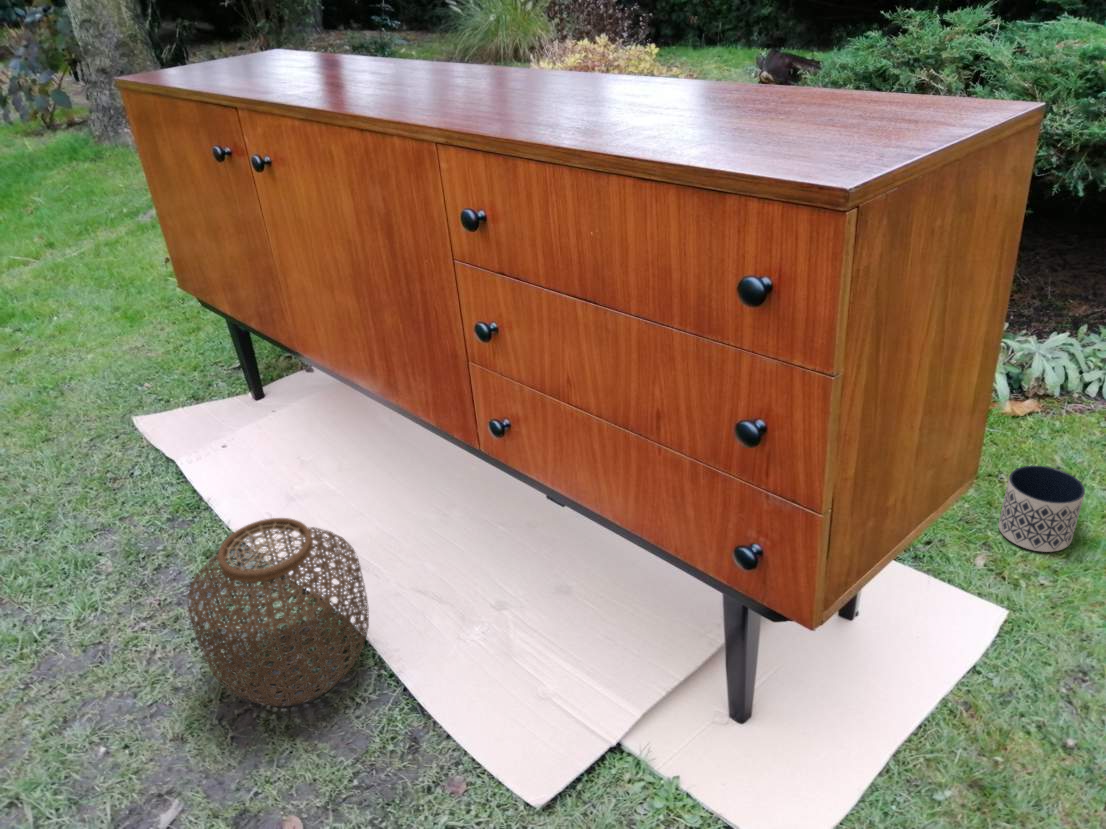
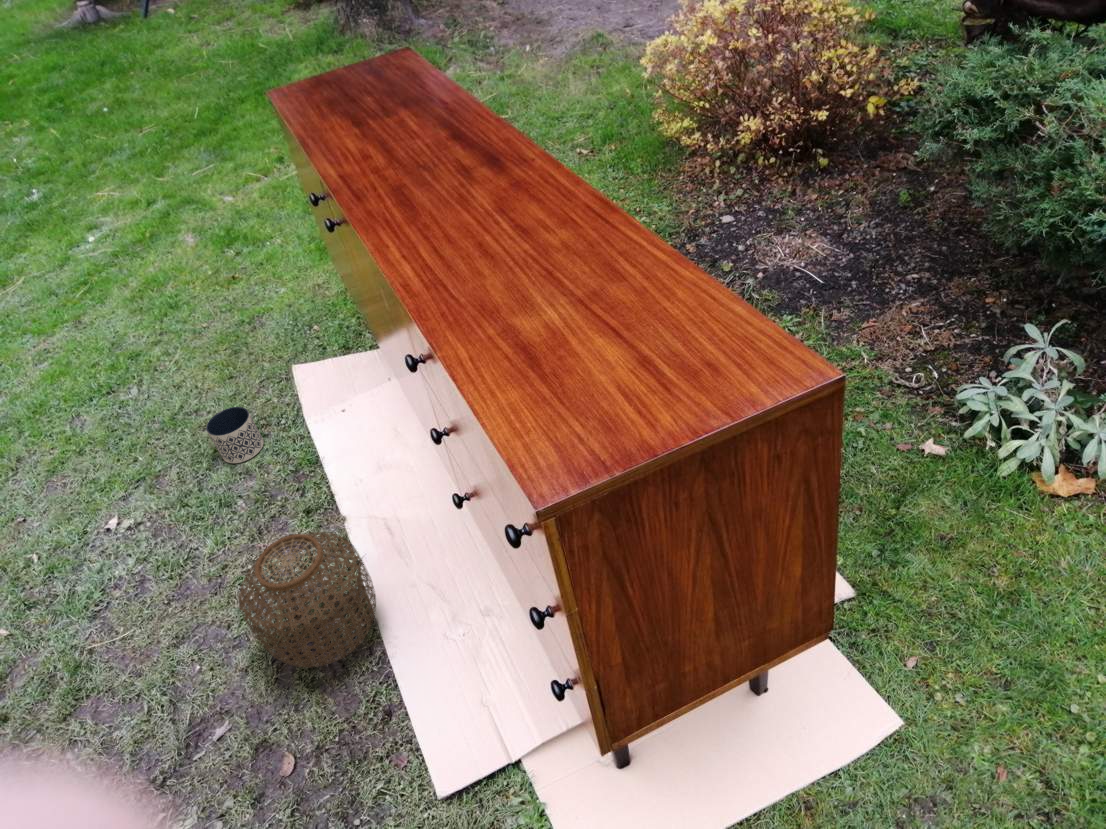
planter: present [999,466,1085,552] -> present [206,407,264,463]

